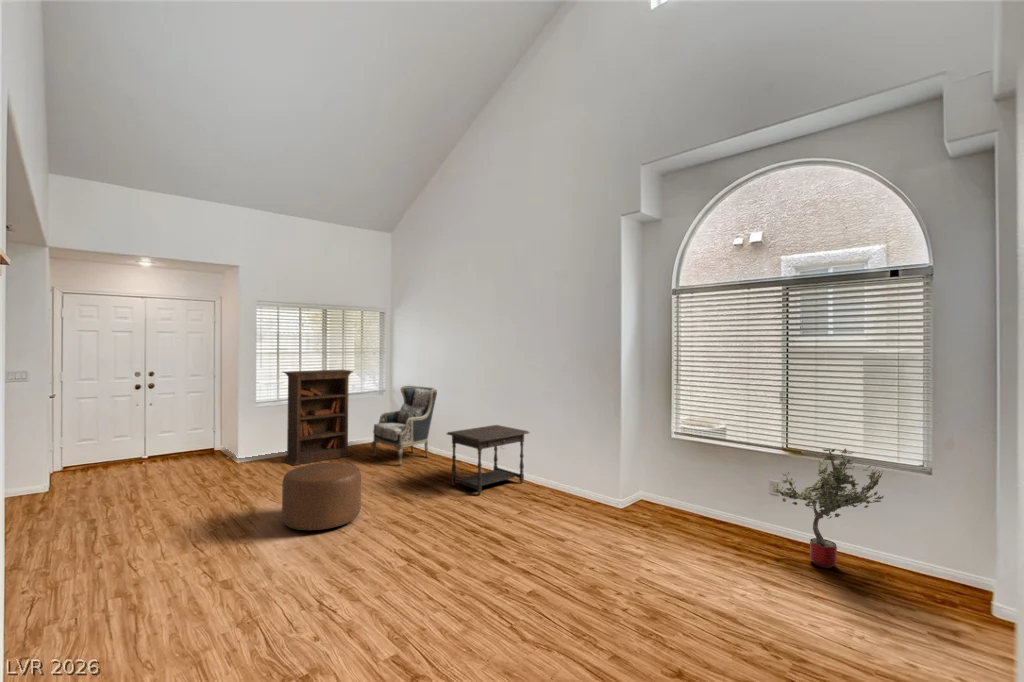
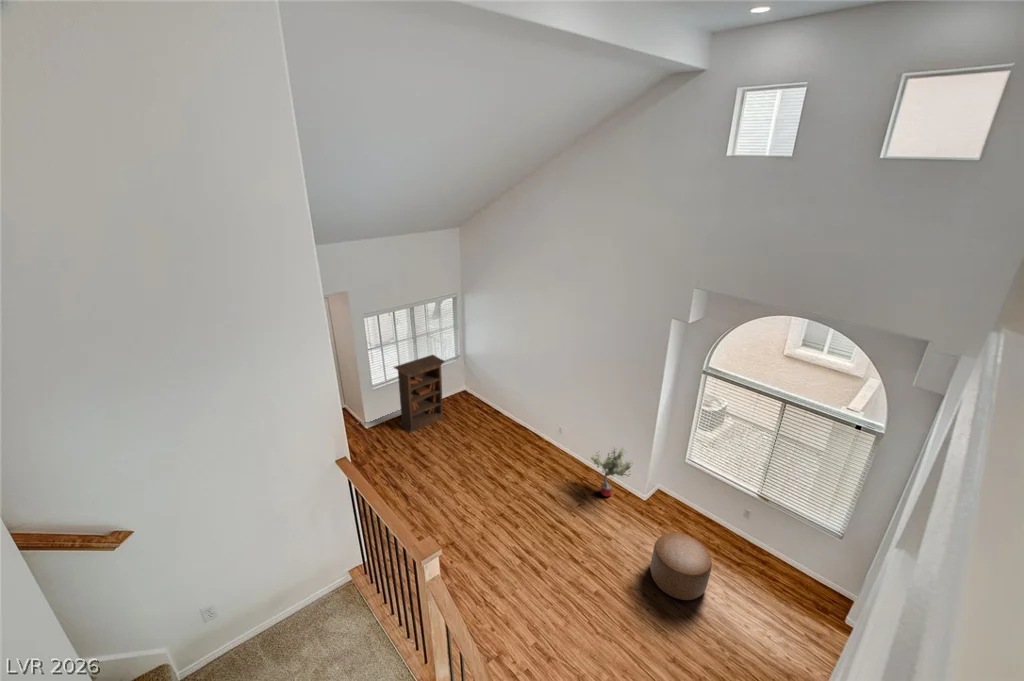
armchair: present [371,385,437,466] -> none [460,368,509,440]
side table: present [447,425,529,495] -> none [525,419,583,480]
potted tree: present [774,449,884,568] -> present [591,448,633,497]
ottoman: present [282,463,361,530] -> present [650,532,712,600]

